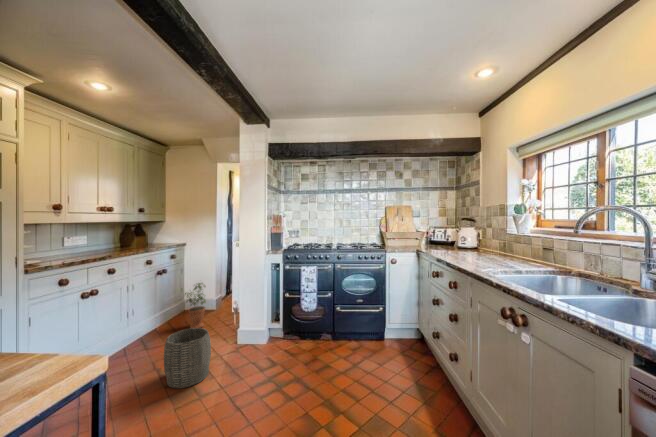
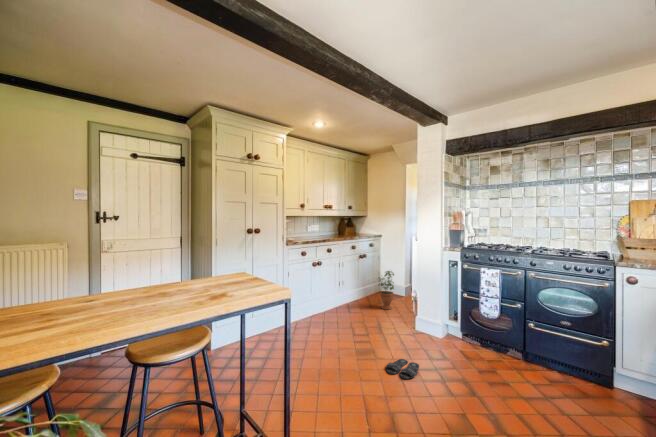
woven basket: present [164,328,211,388] -> none [356,304,389,348]
slippers: none [215,384,255,414] -> present [386,359,419,379]

